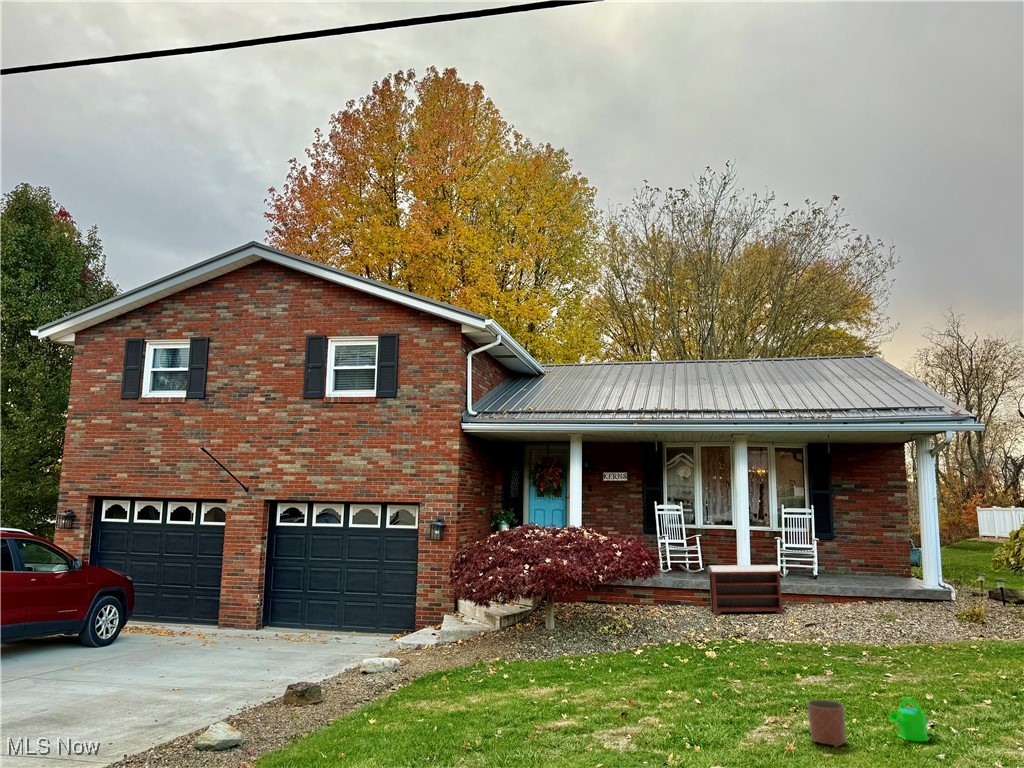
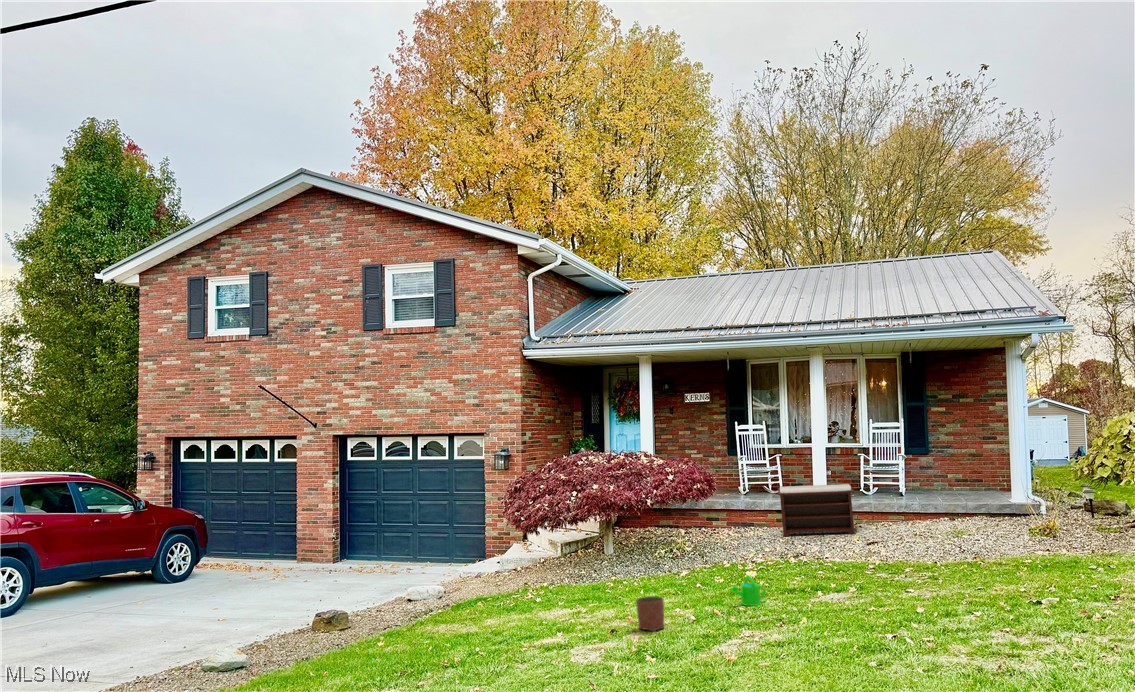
watering can: present [889,697,929,741] -> present [731,576,766,606]
planter: present [807,699,846,746] -> present [636,596,664,631]

